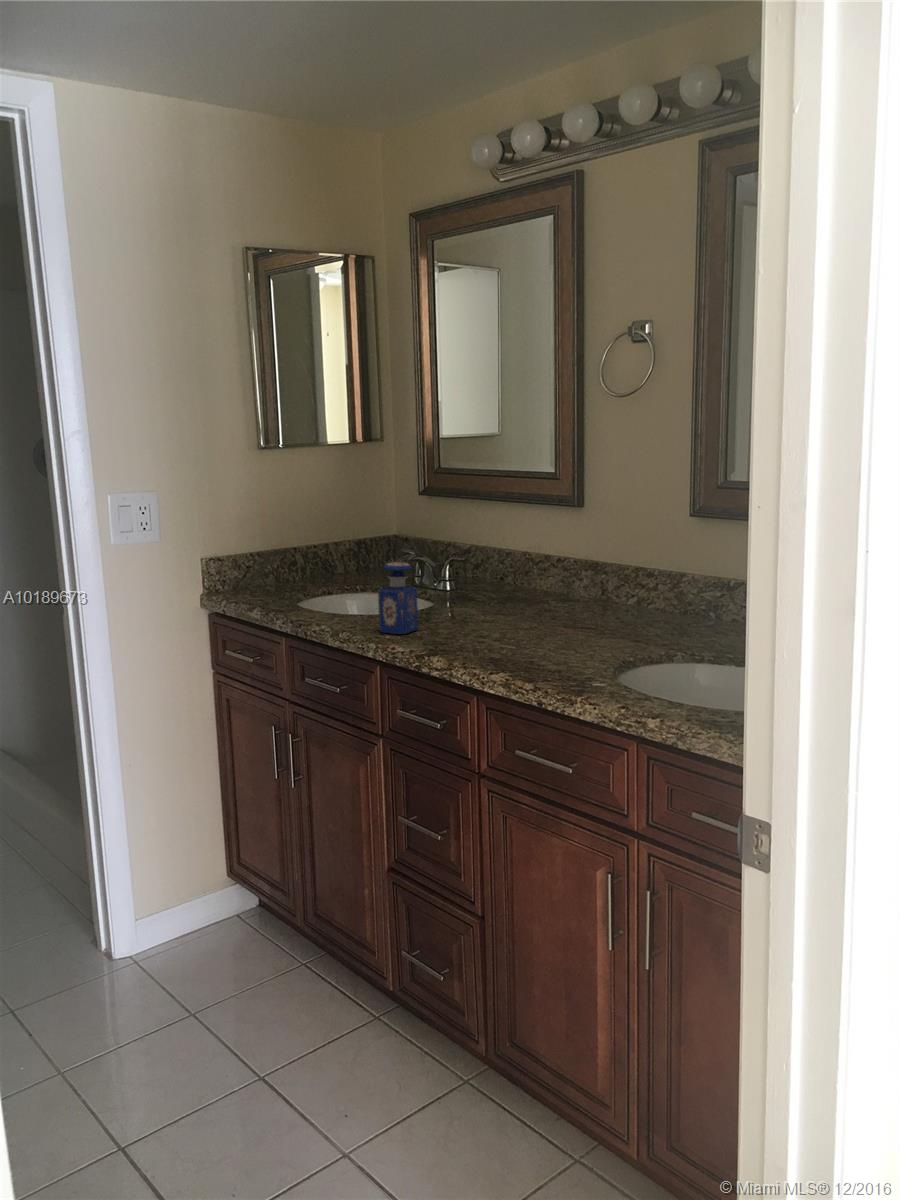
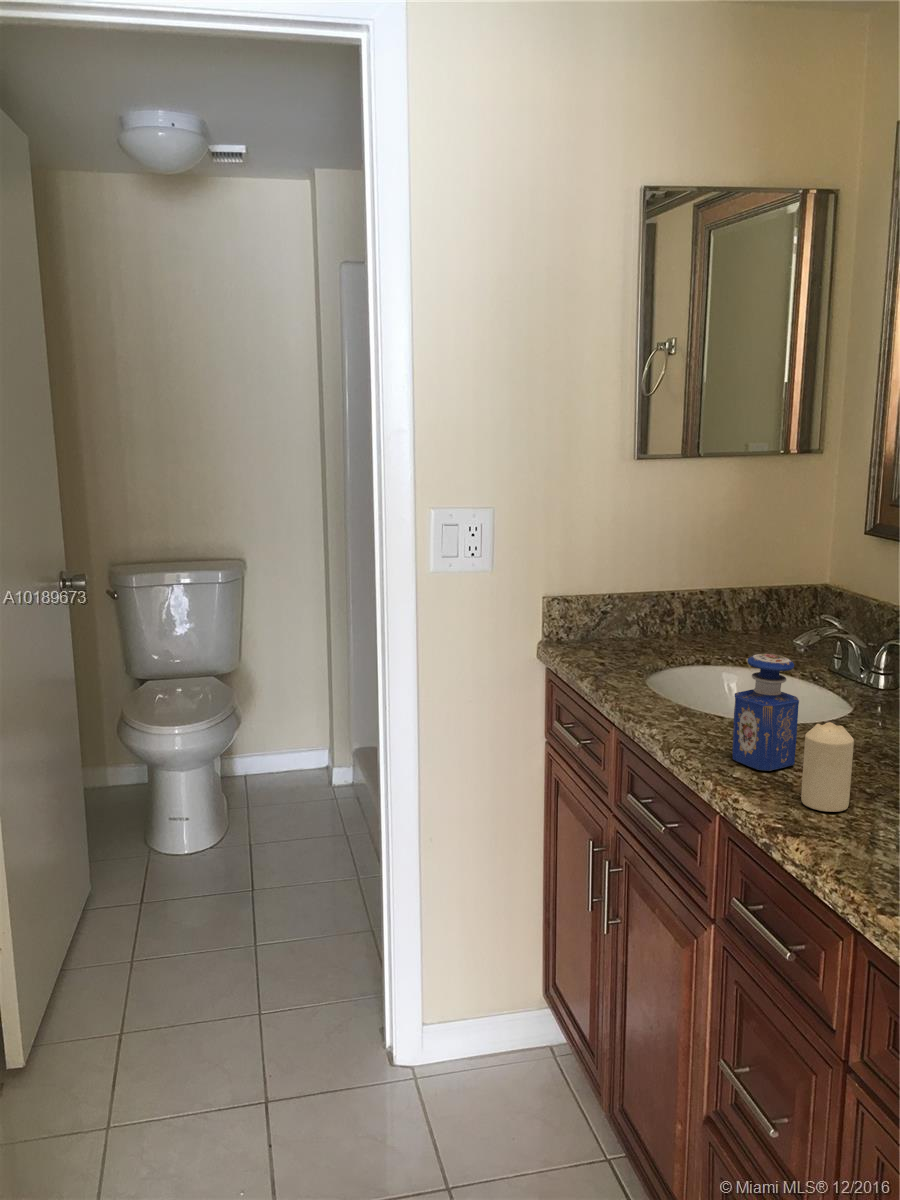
candle: none [429,593,457,644] -> present [801,722,854,812]

